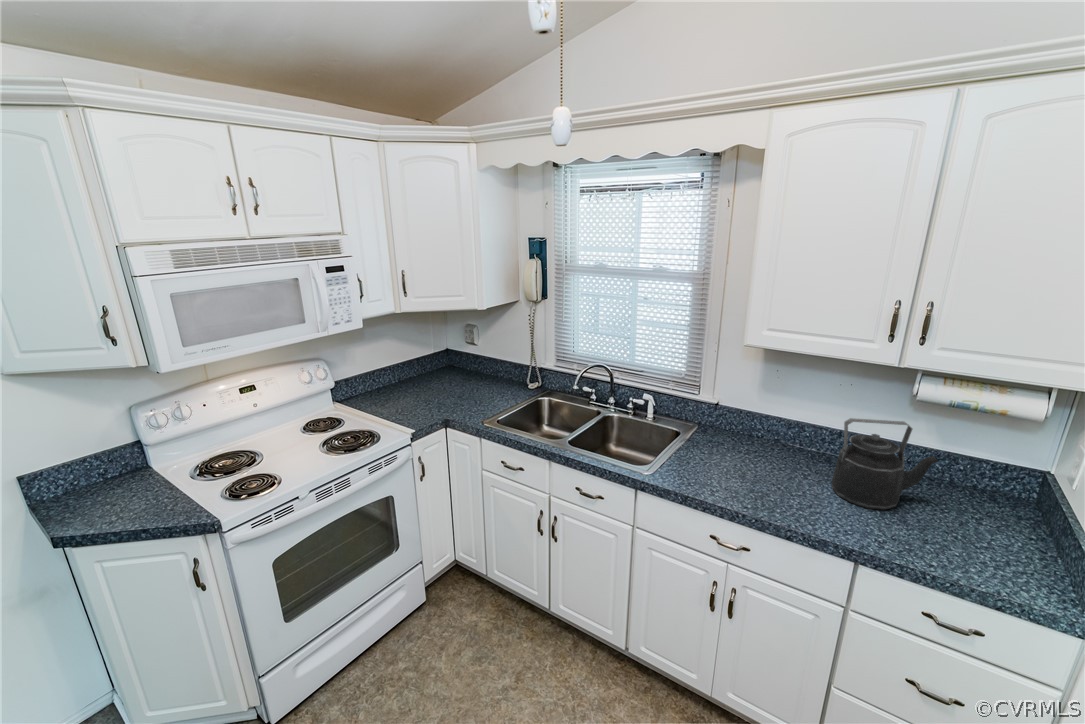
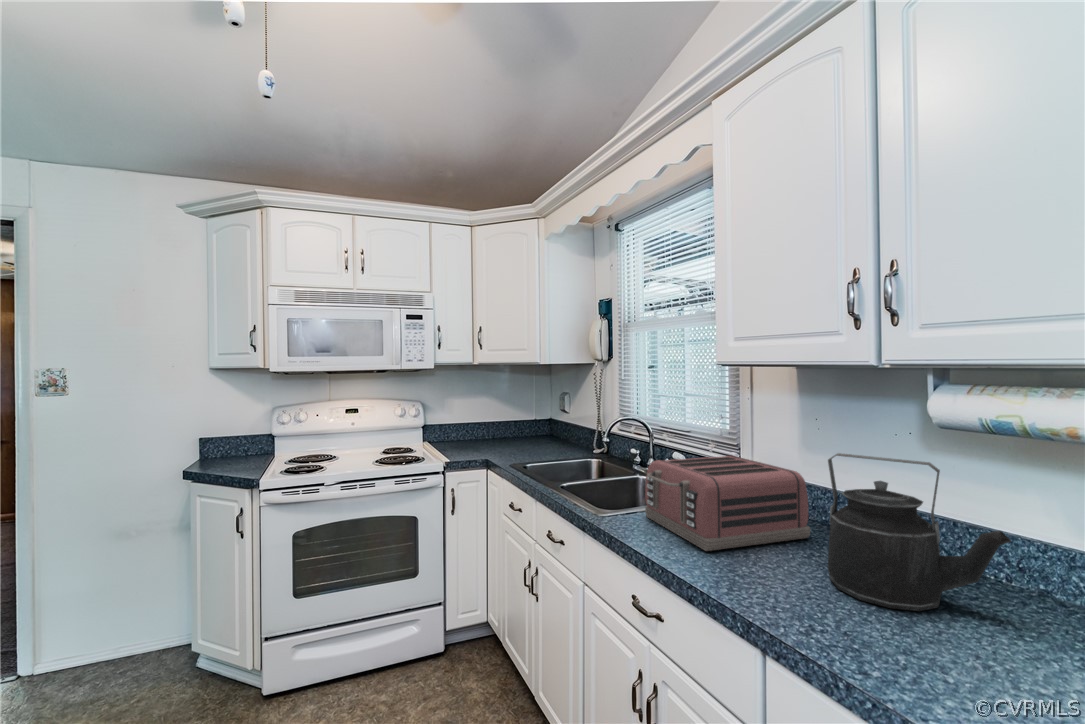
toaster: none [677,402,790,493] -> present [645,455,810,551]

